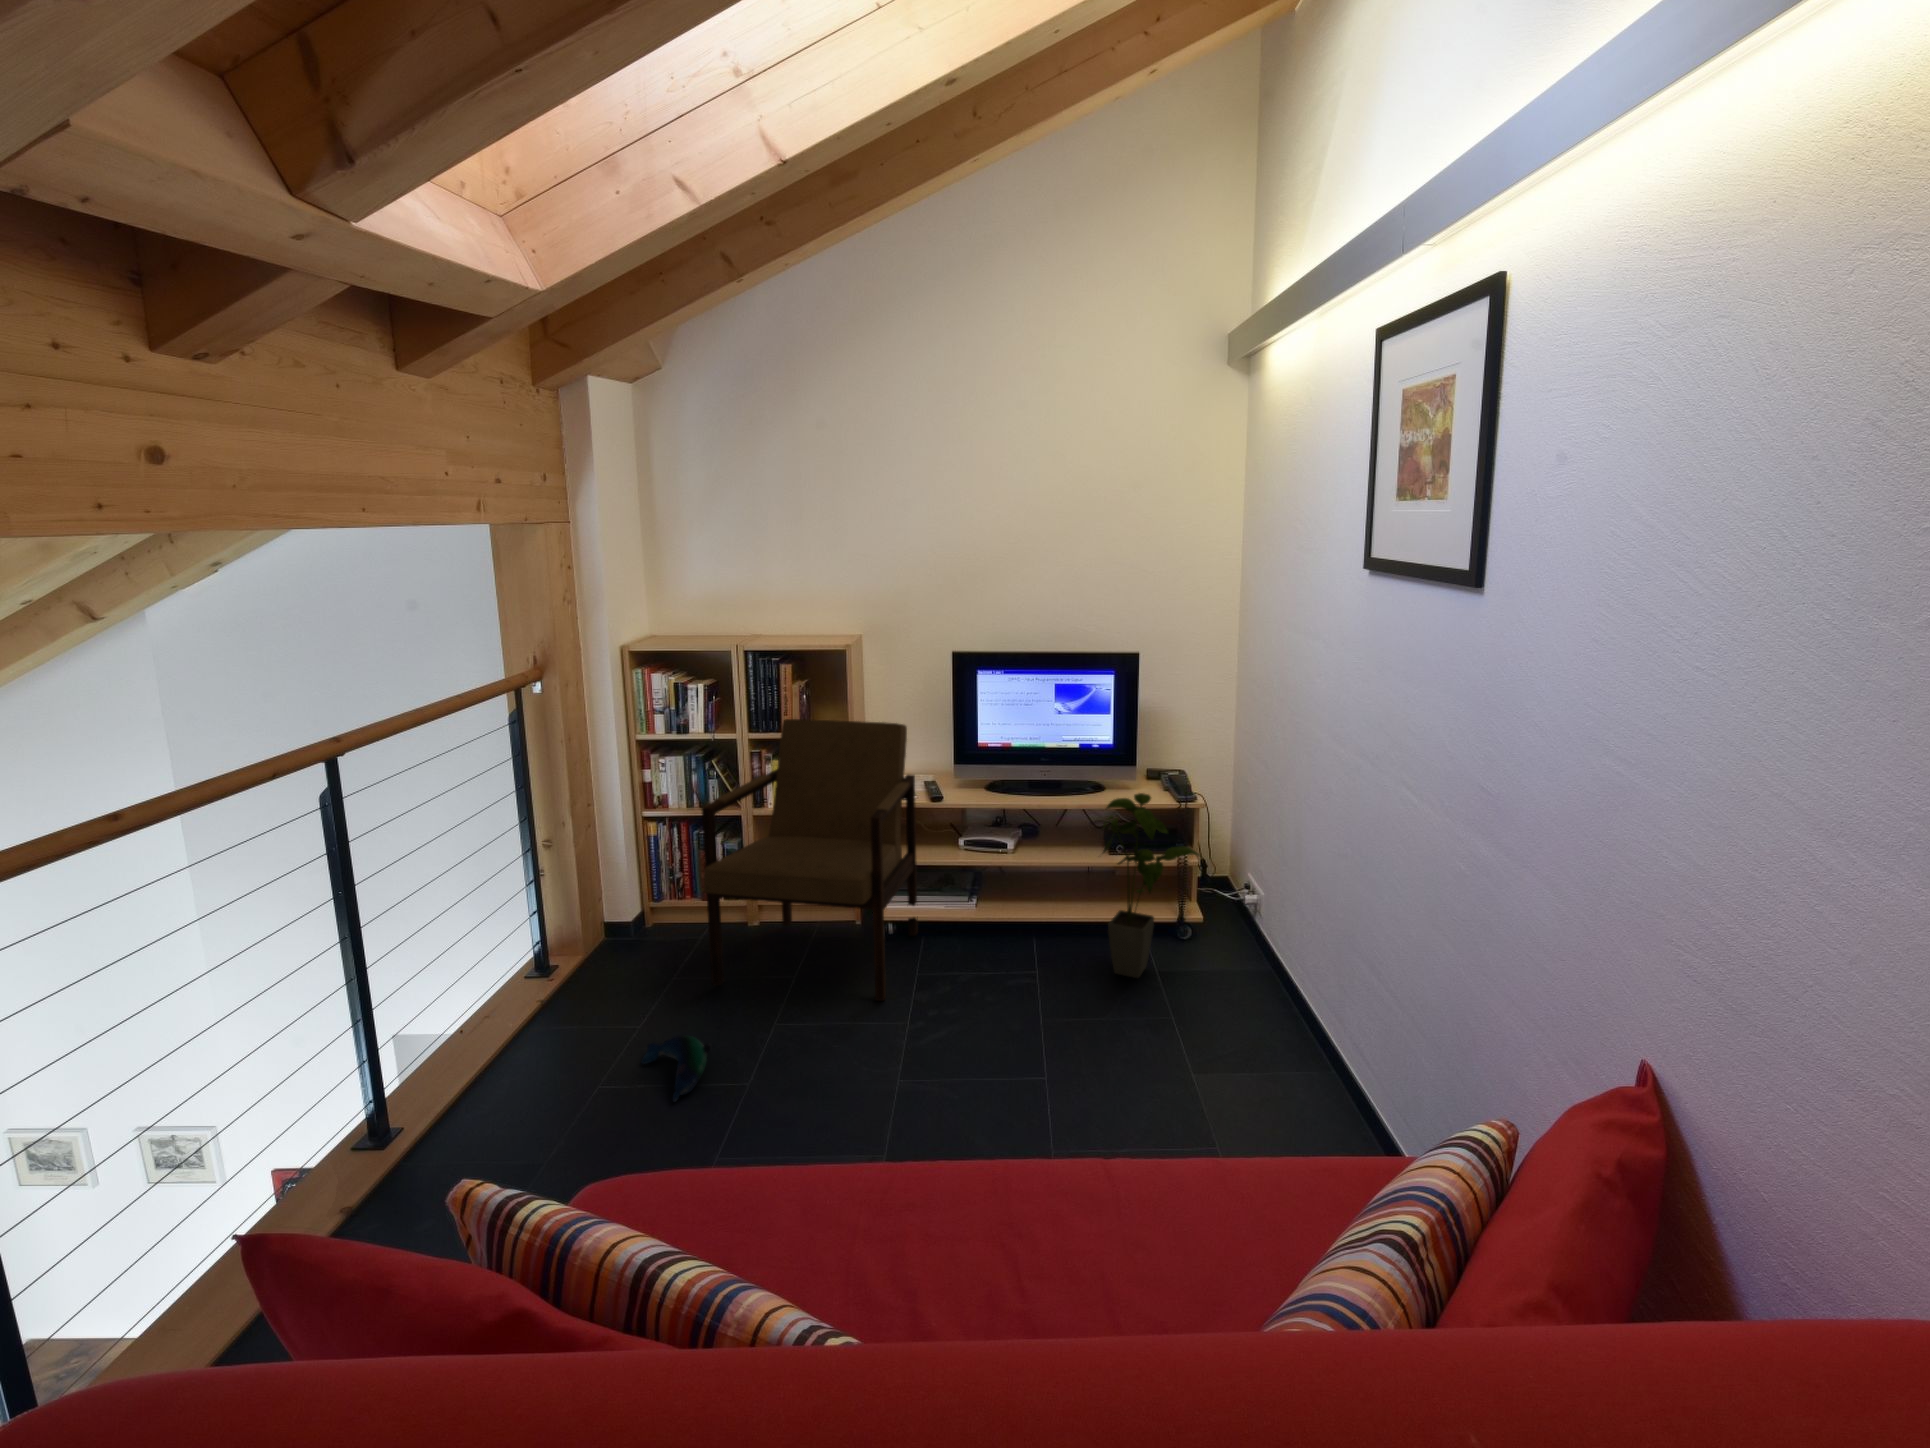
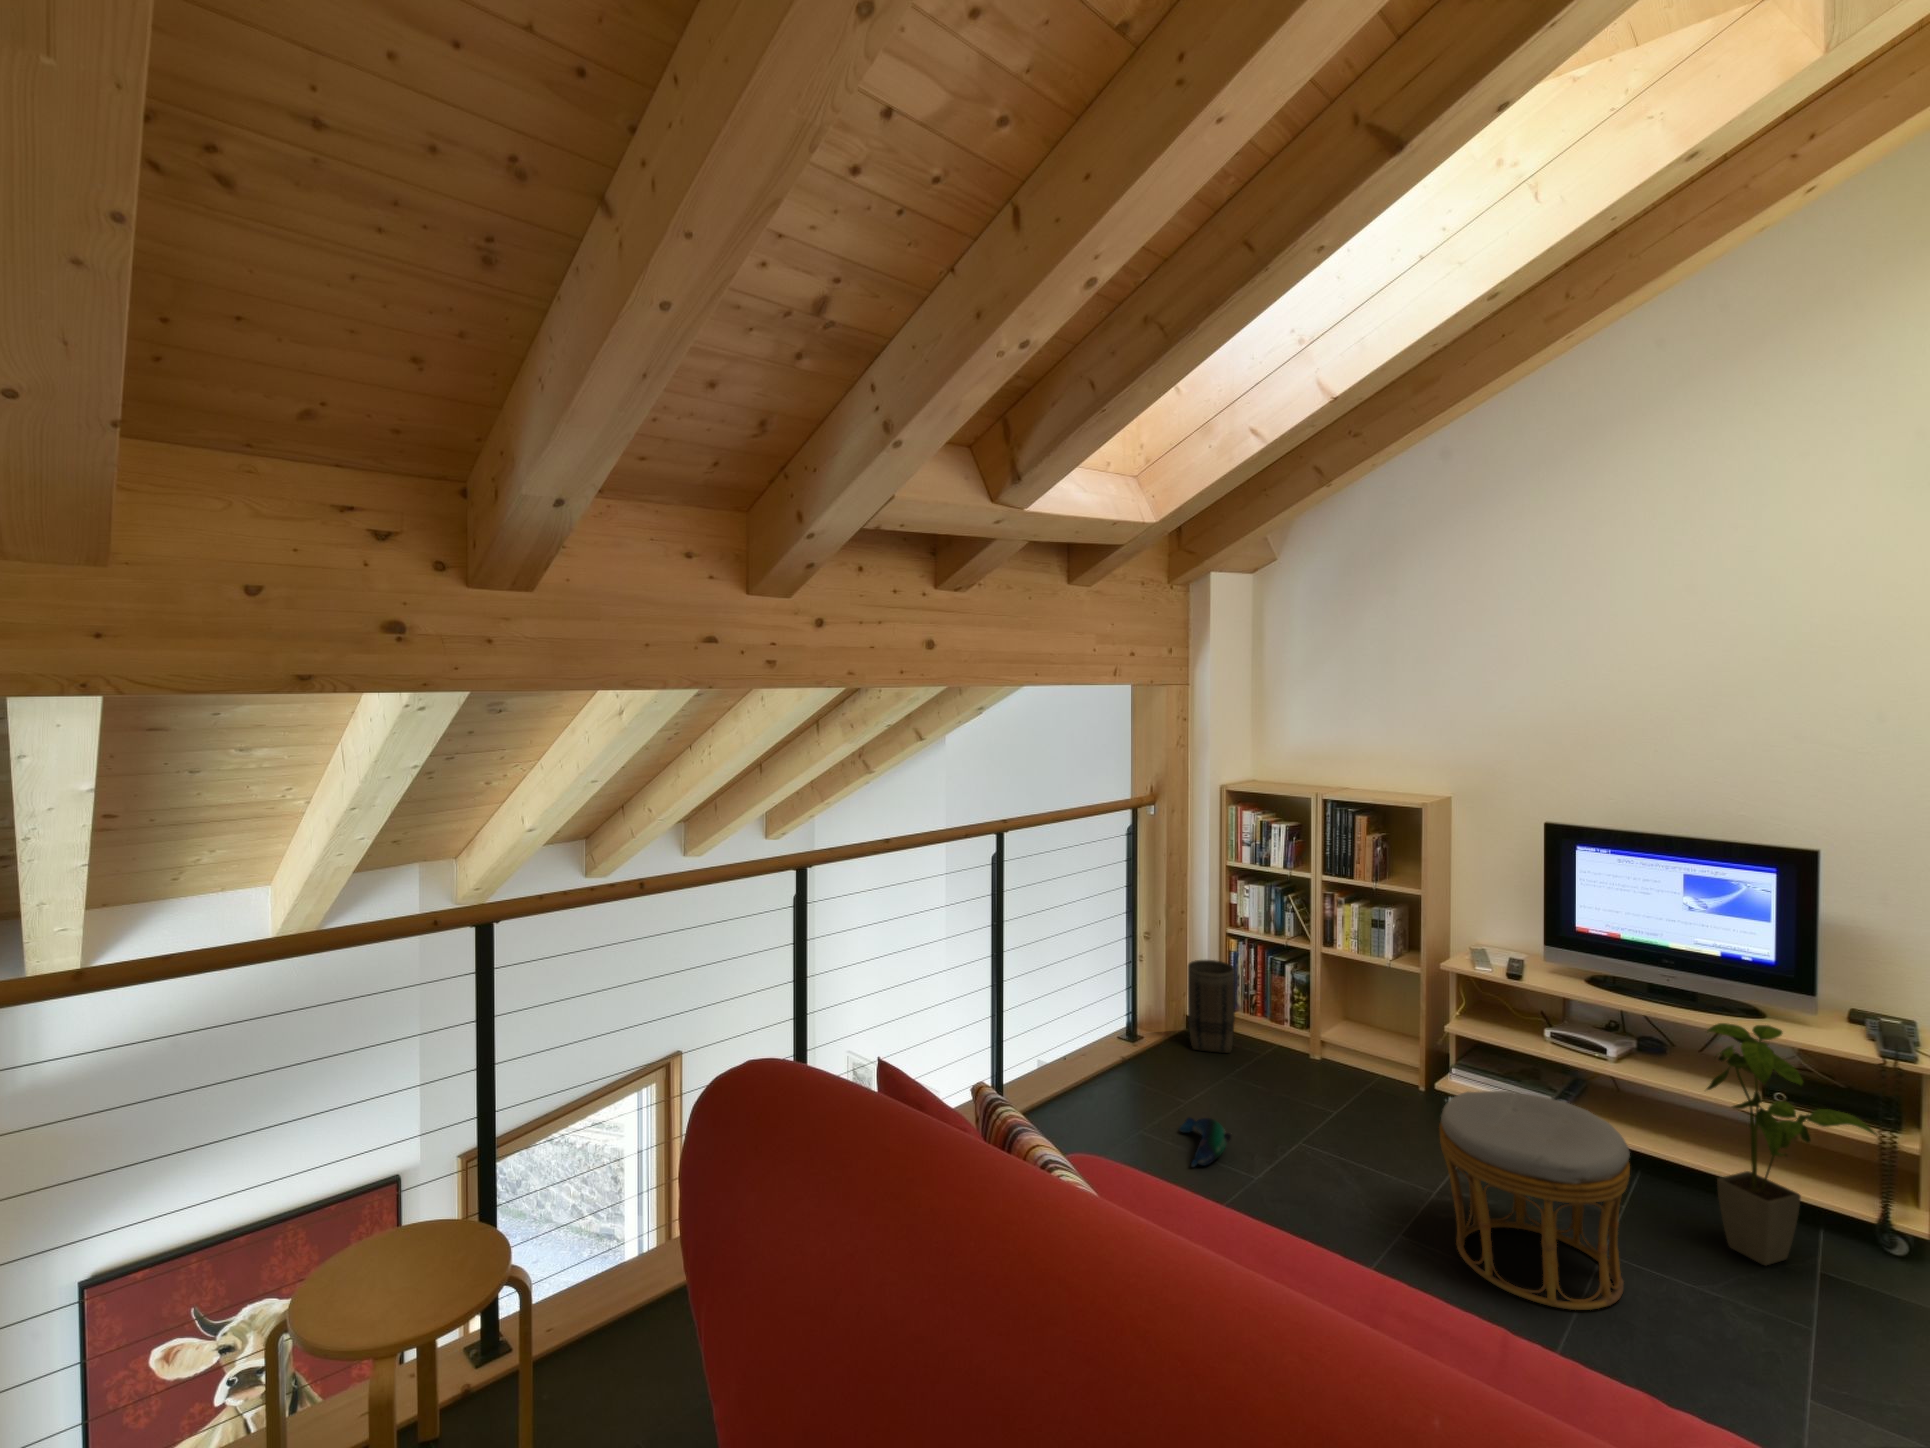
armchair: present [701,719,918,1001] -> none [1251,867,1485,1165]
basket: none [604,850,665,959] -> present [1188,960,1235,1053]
ottoman: none [933,899,1085,1089] -> present [1439,1091,1630,1310]

